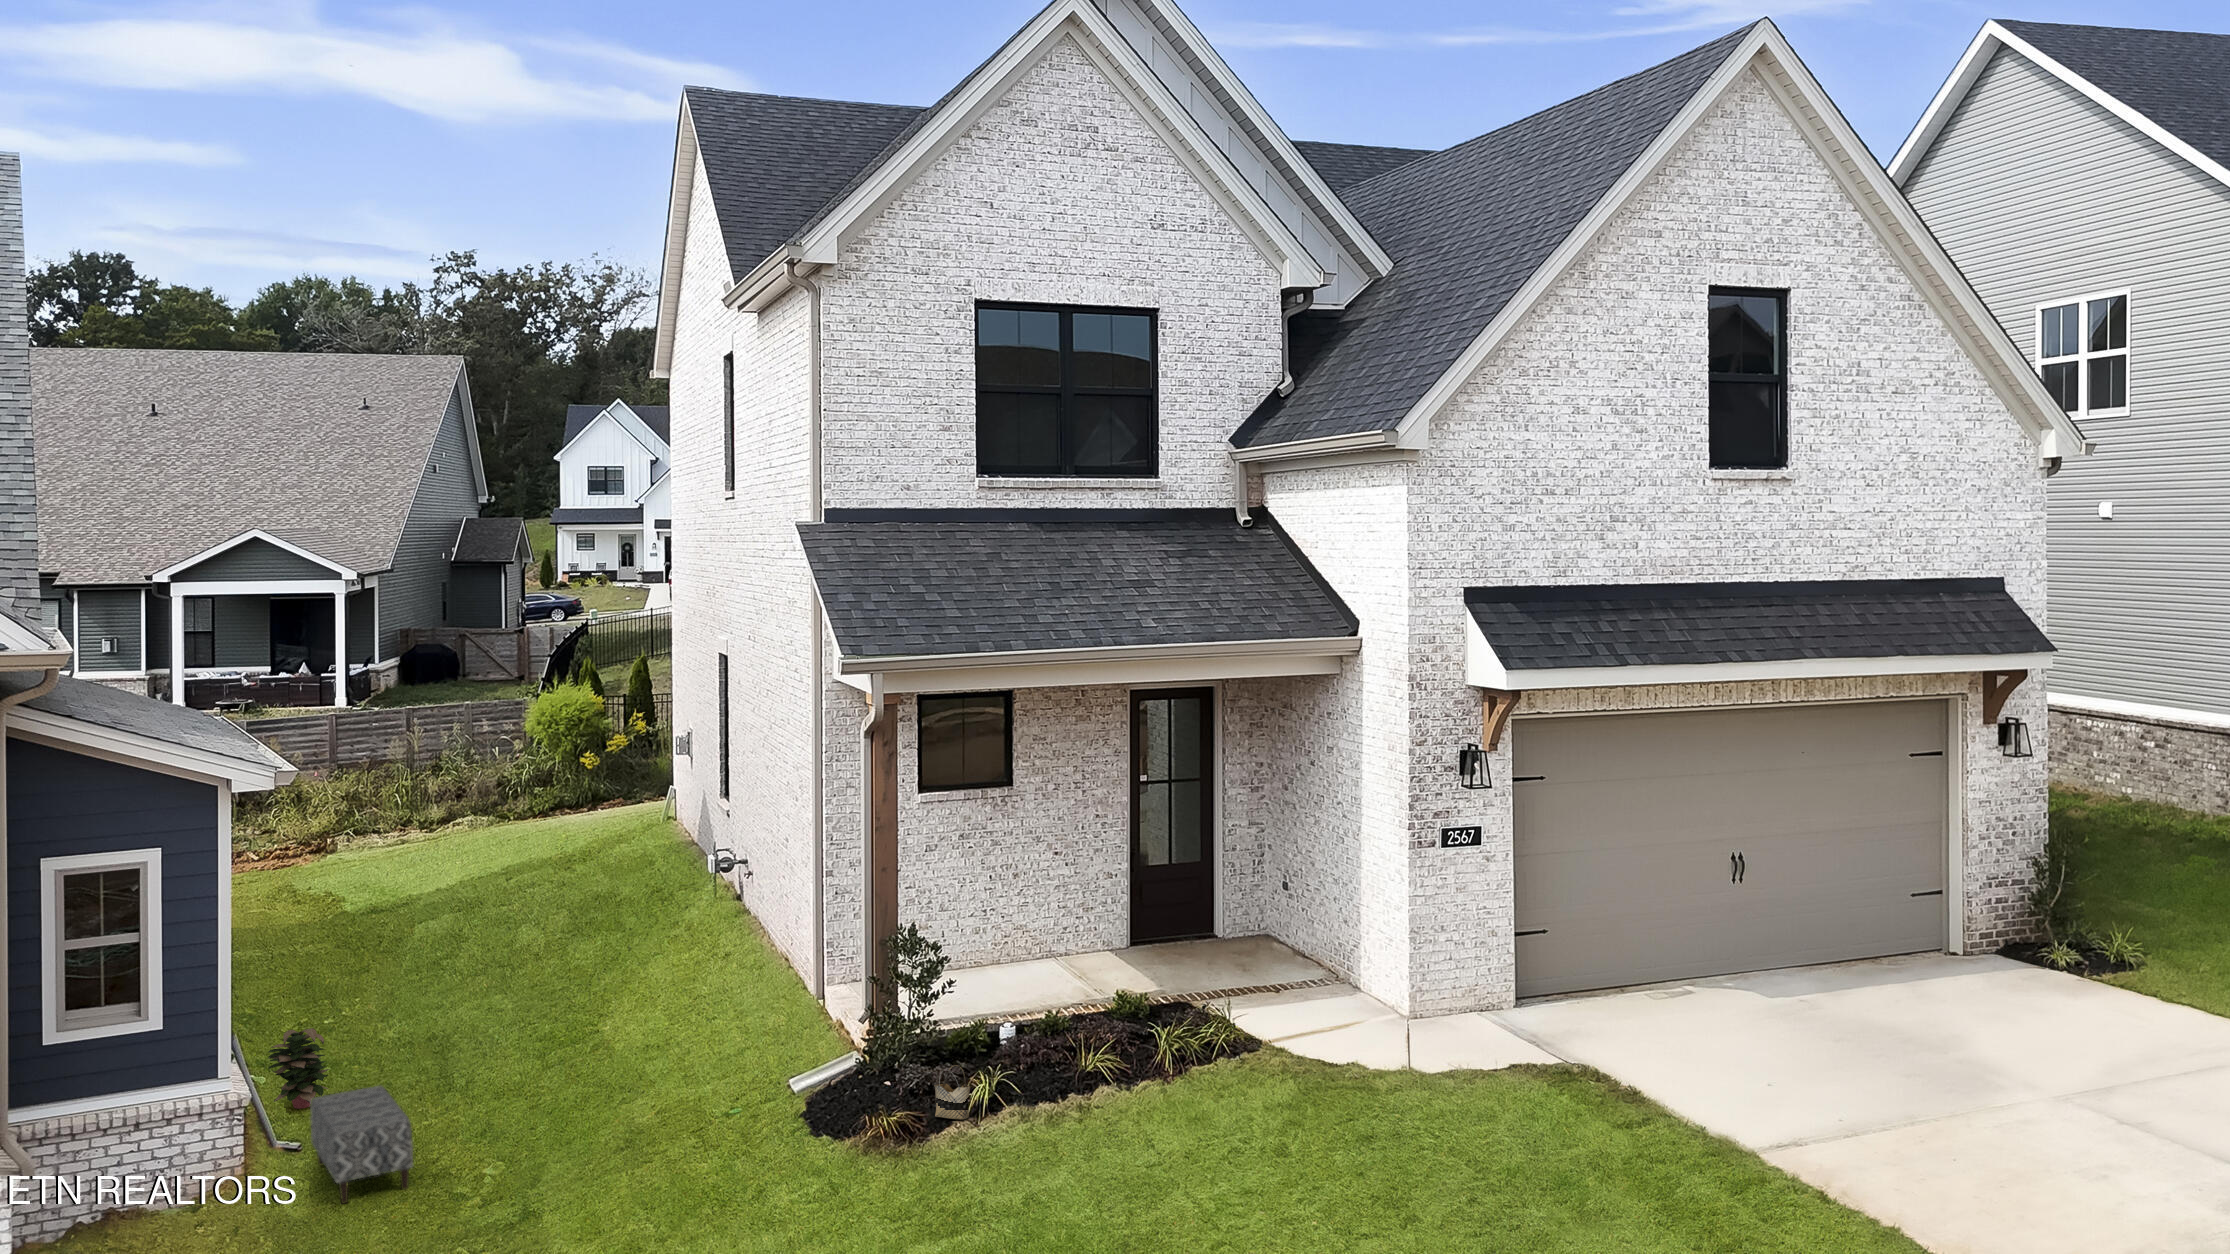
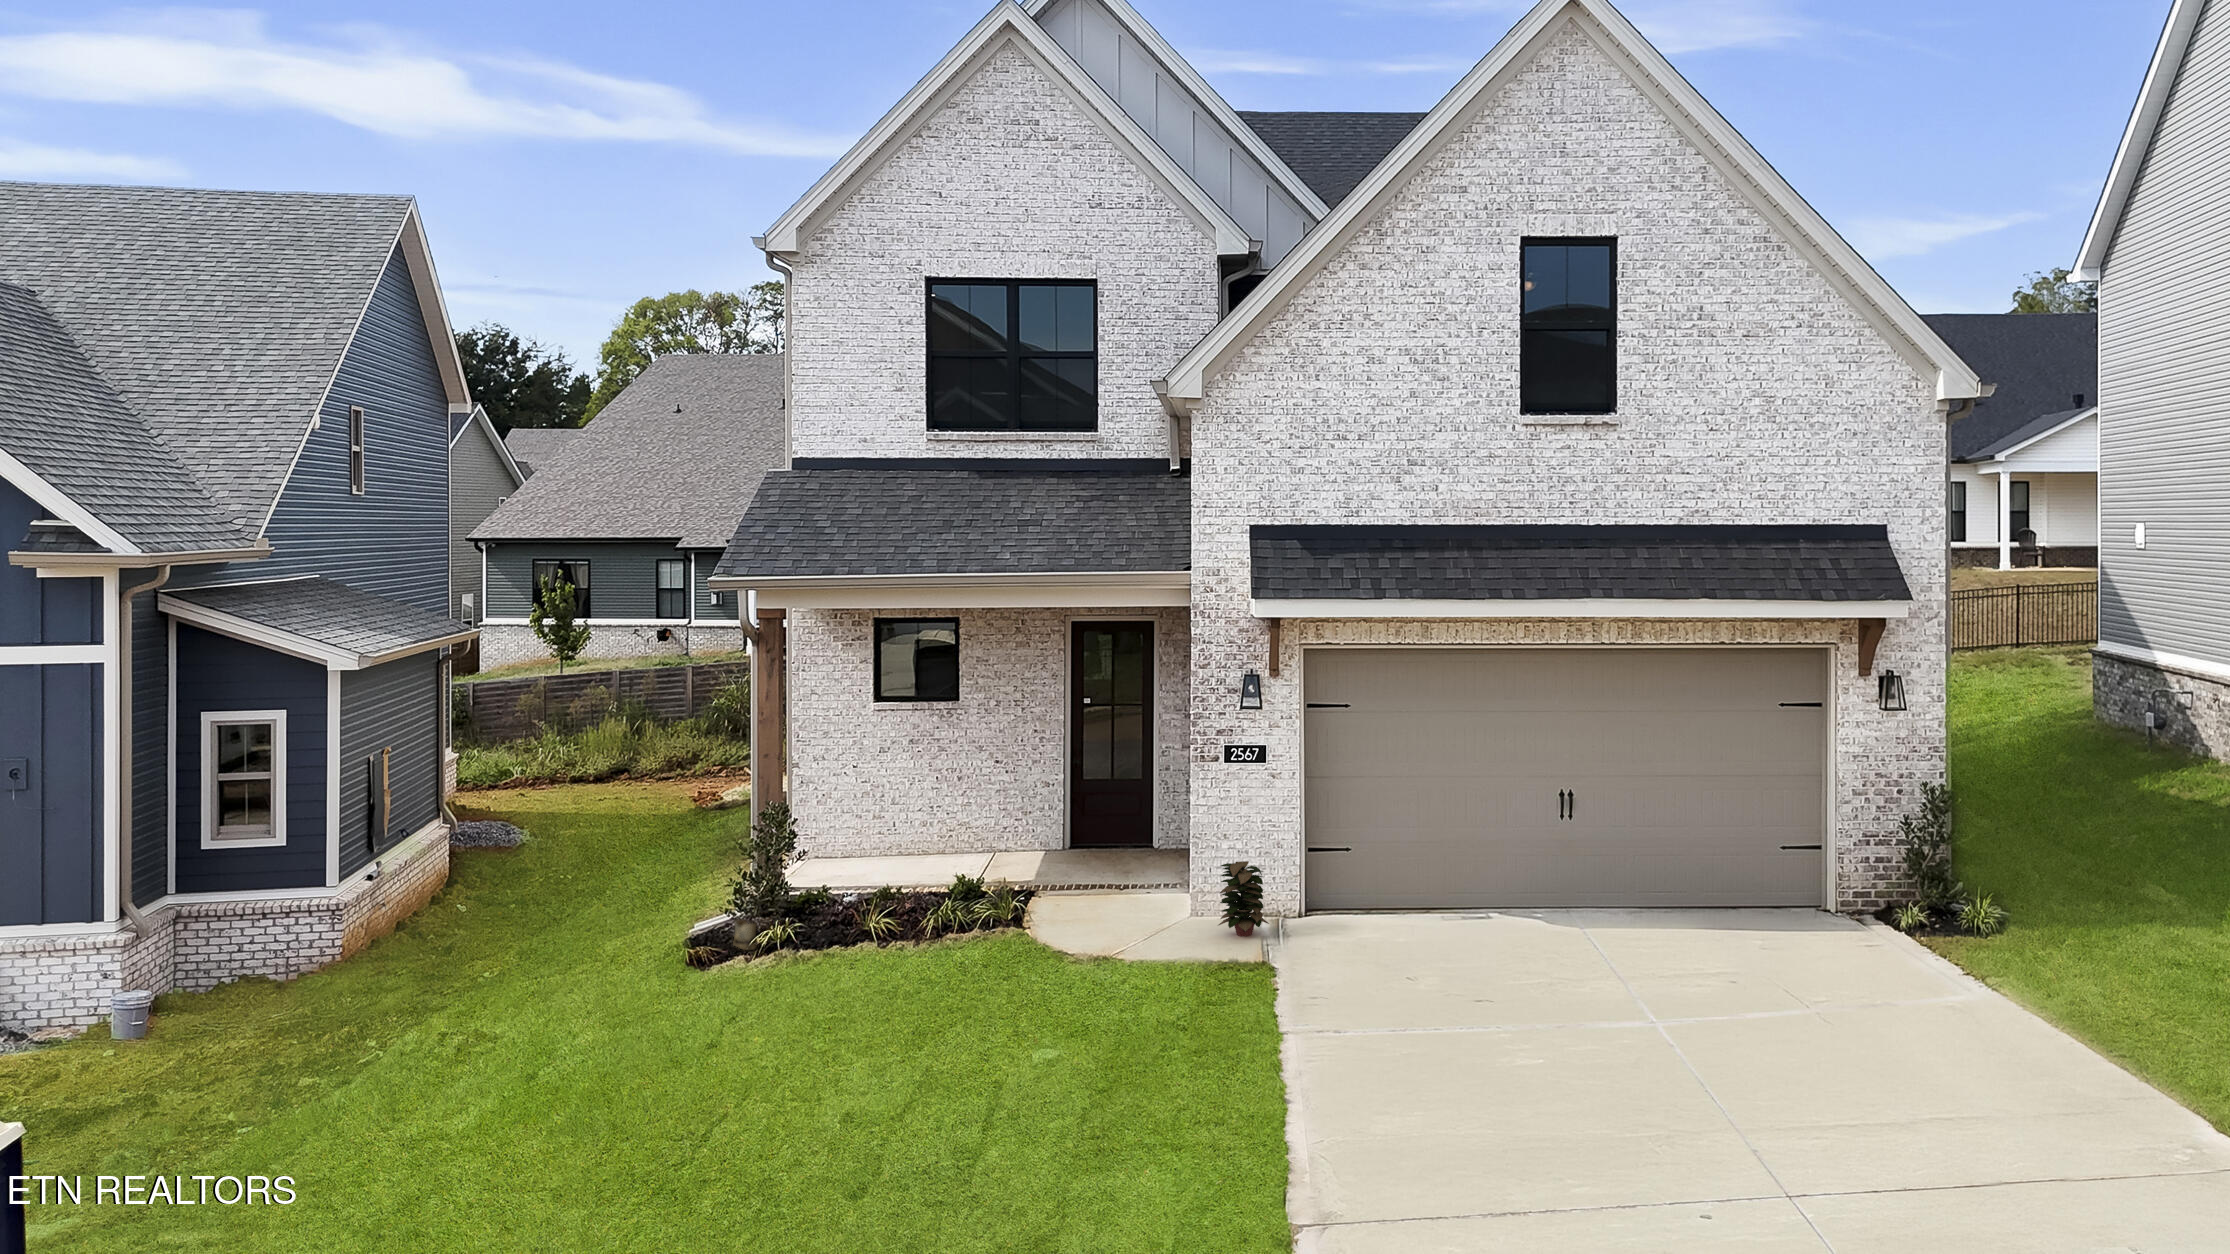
decorative plant: present [268,1028,329,1109] -> present [1219,861,1269,936]
bench: present [310,1086,413,1203] -> none [359,876,453,957]

